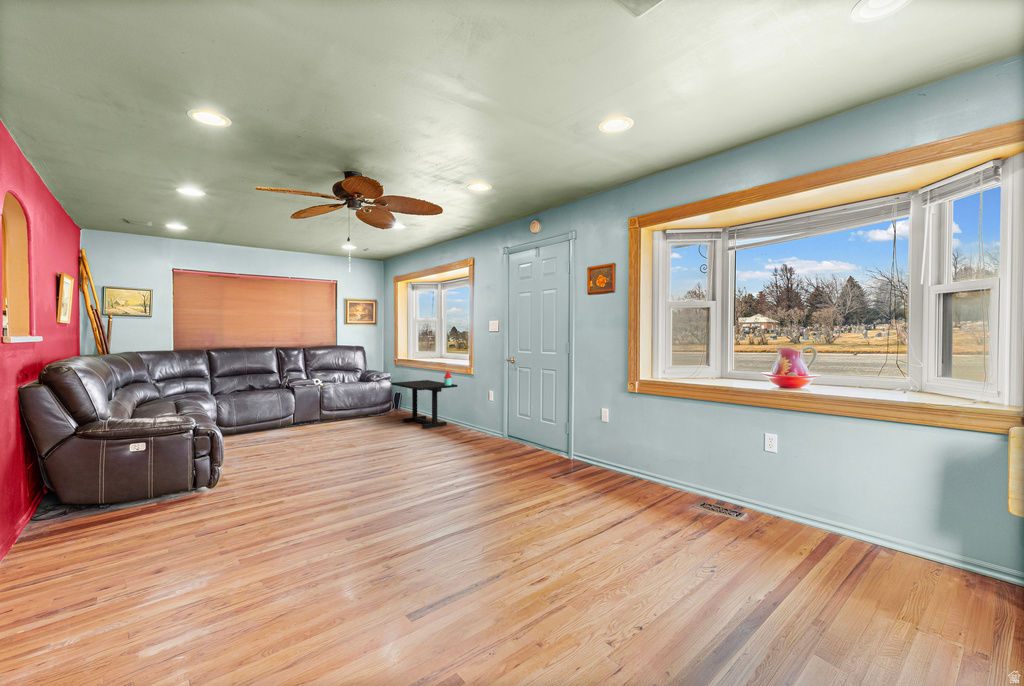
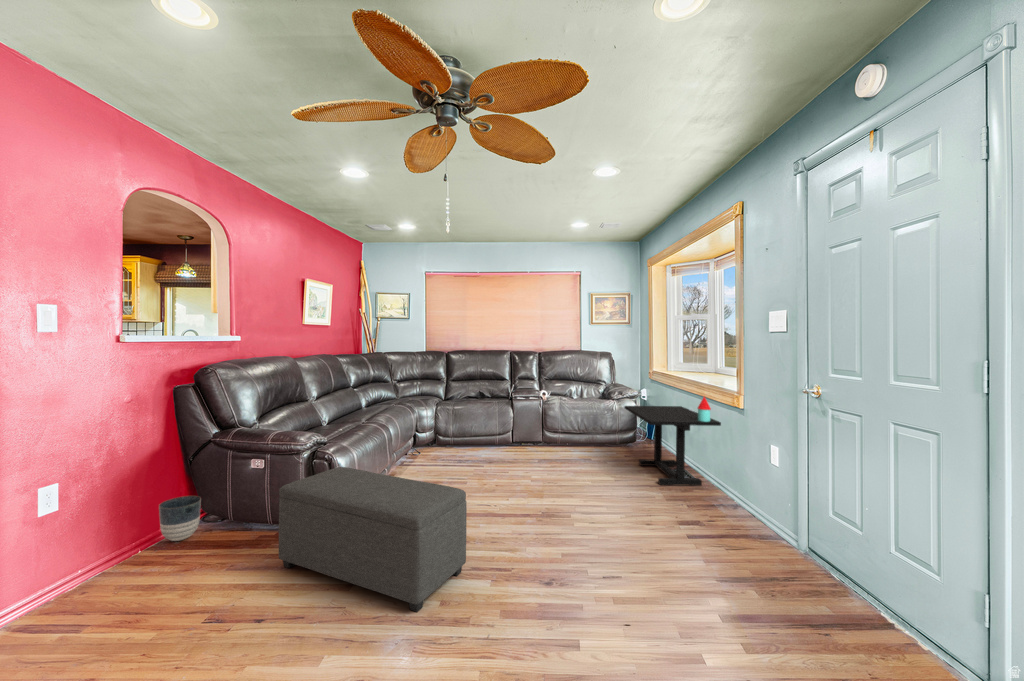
ottoman: none [203,430,348,509] -> present [279,467,467,612]
planter: none [30,486,76,528] -> present [159,496,201,541]

